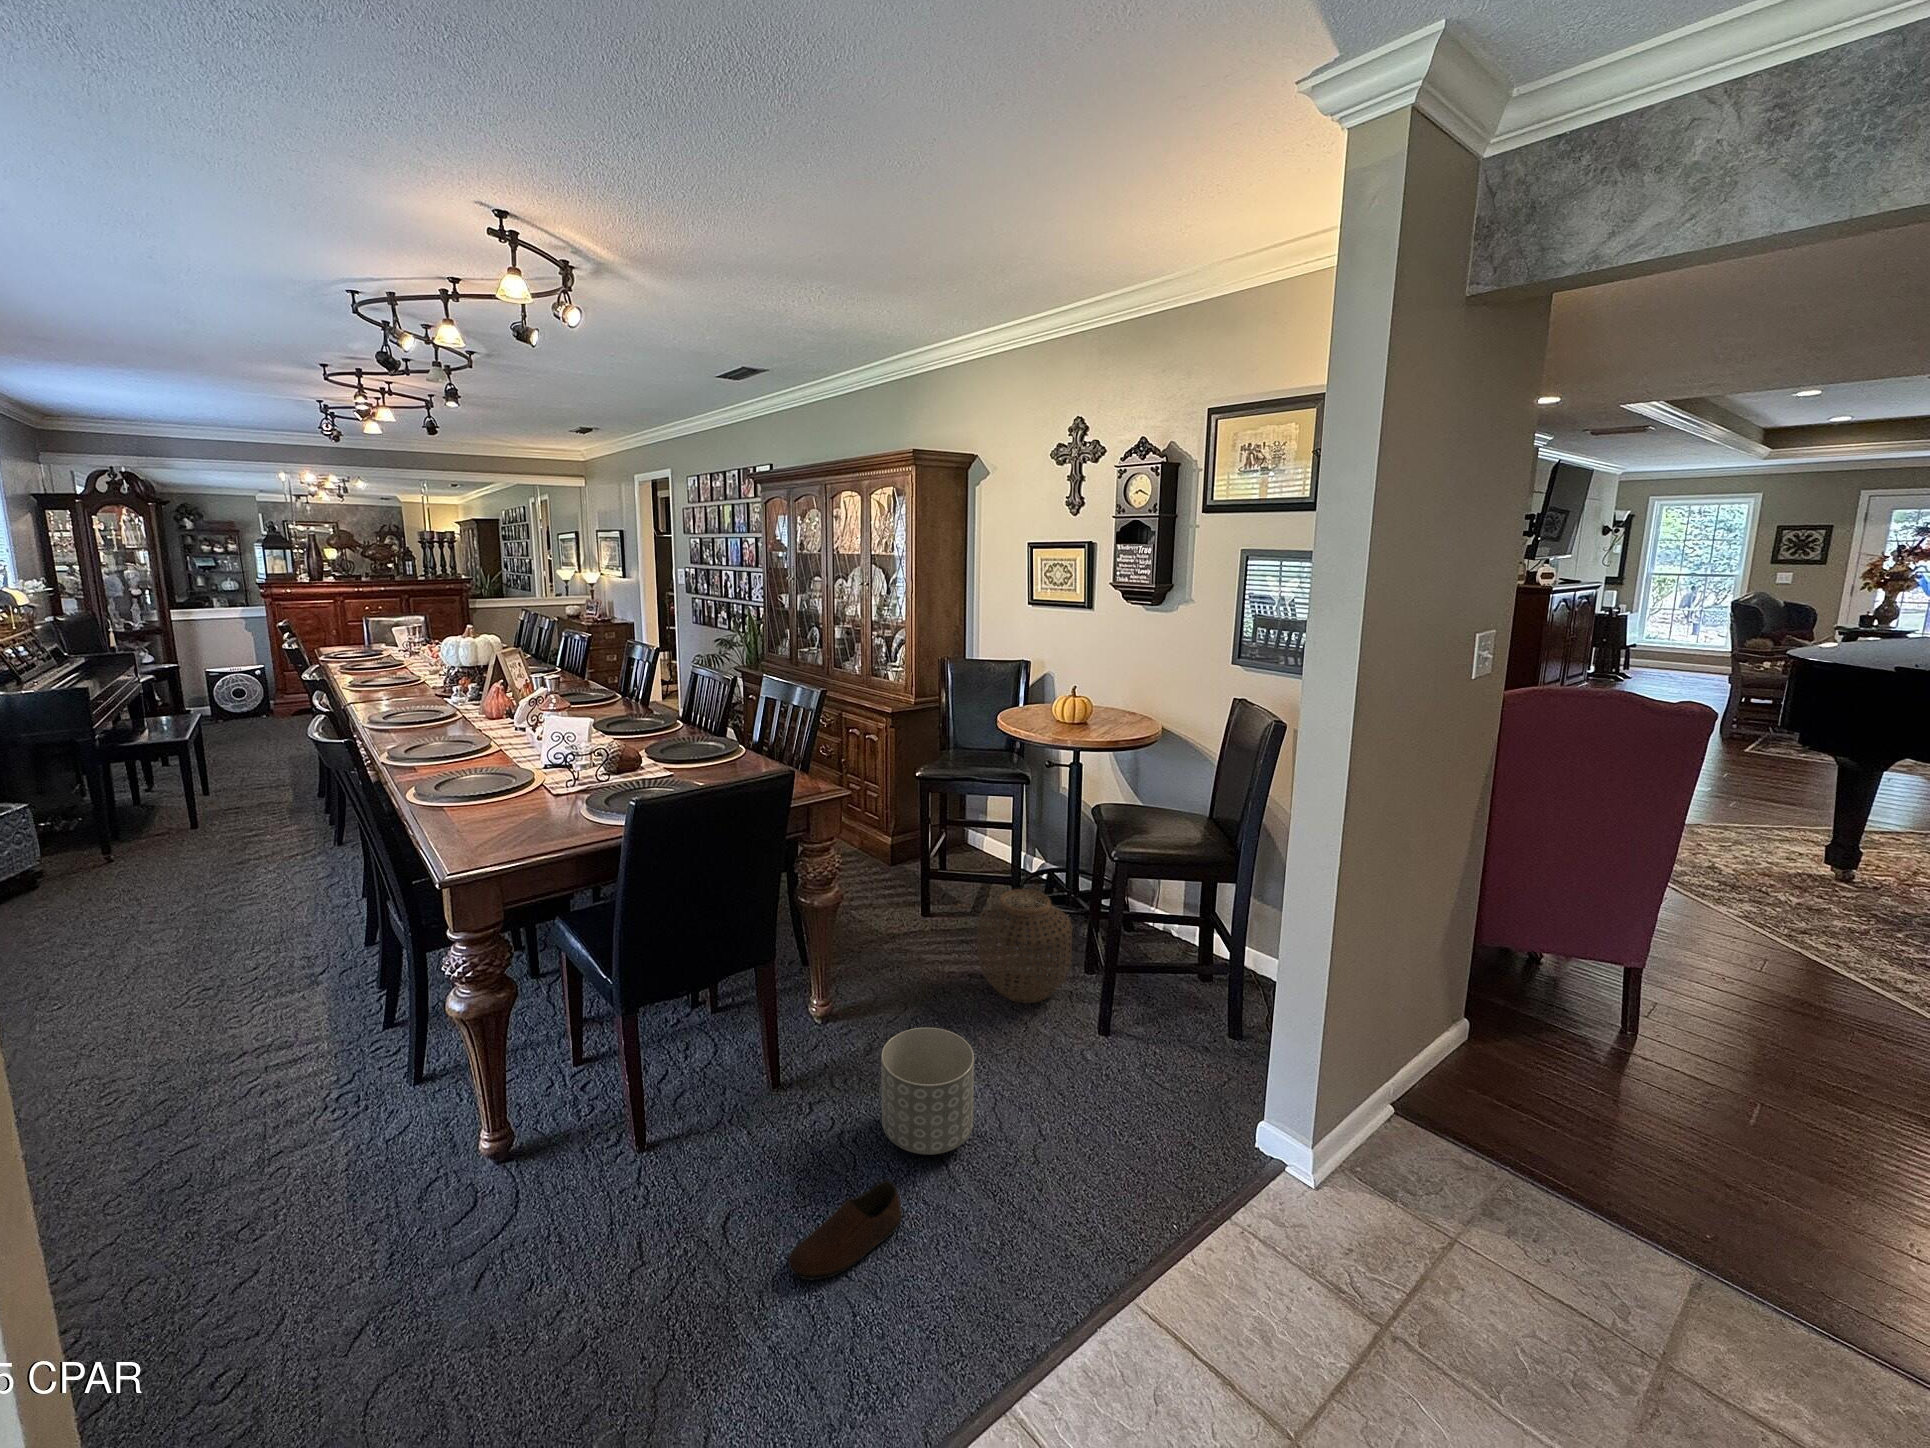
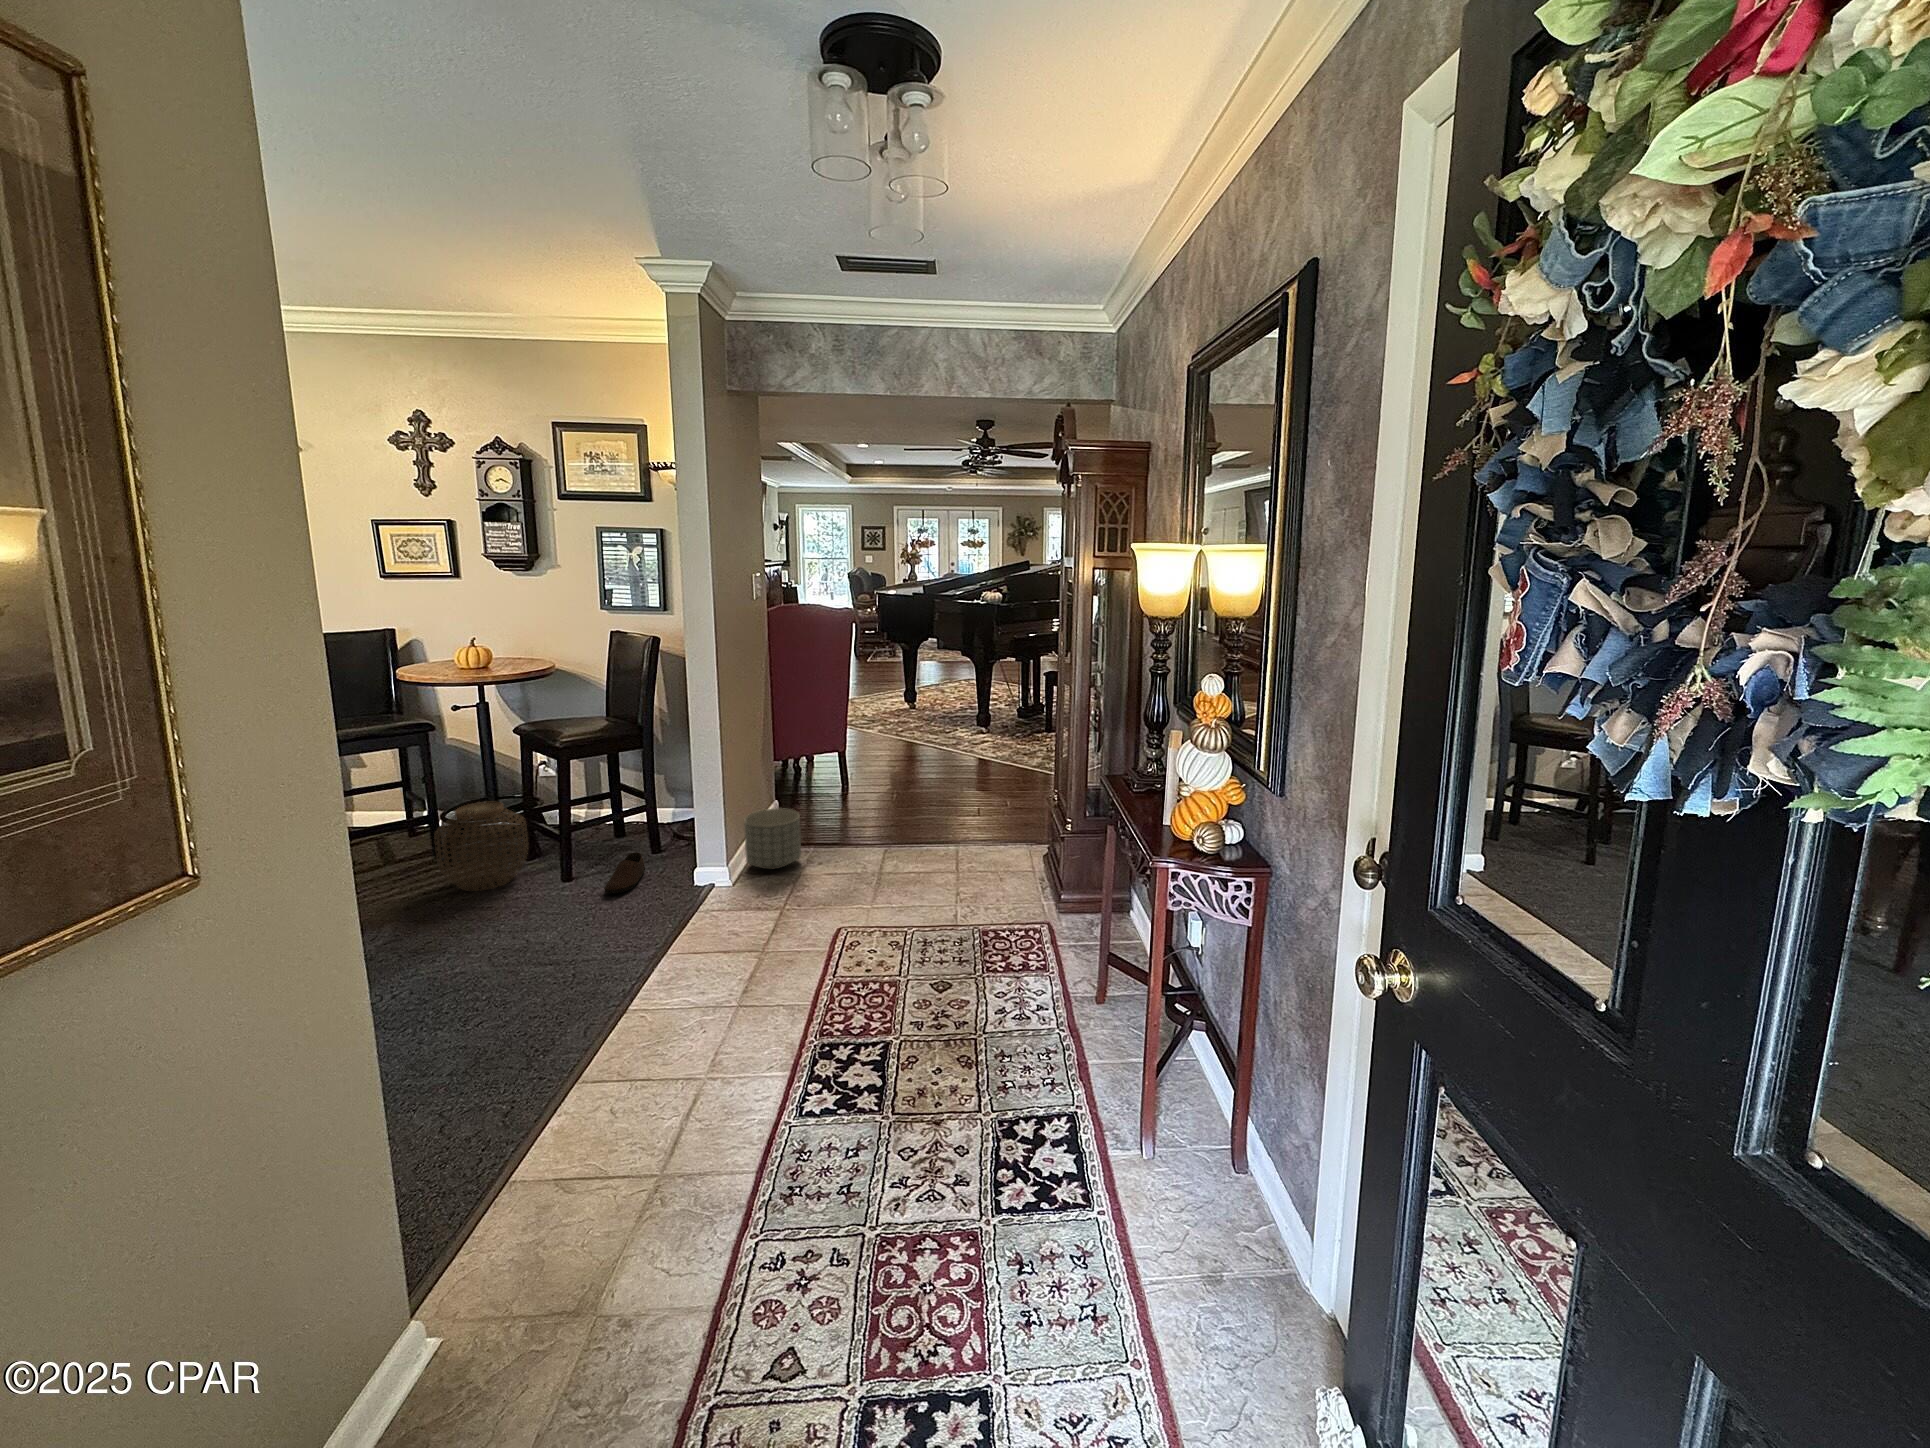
planter: present [881,1028,974,1155] -> present [744,808,801,869]
shoe: present [788,1181,902,1280] -> present [604,853,645,894]

